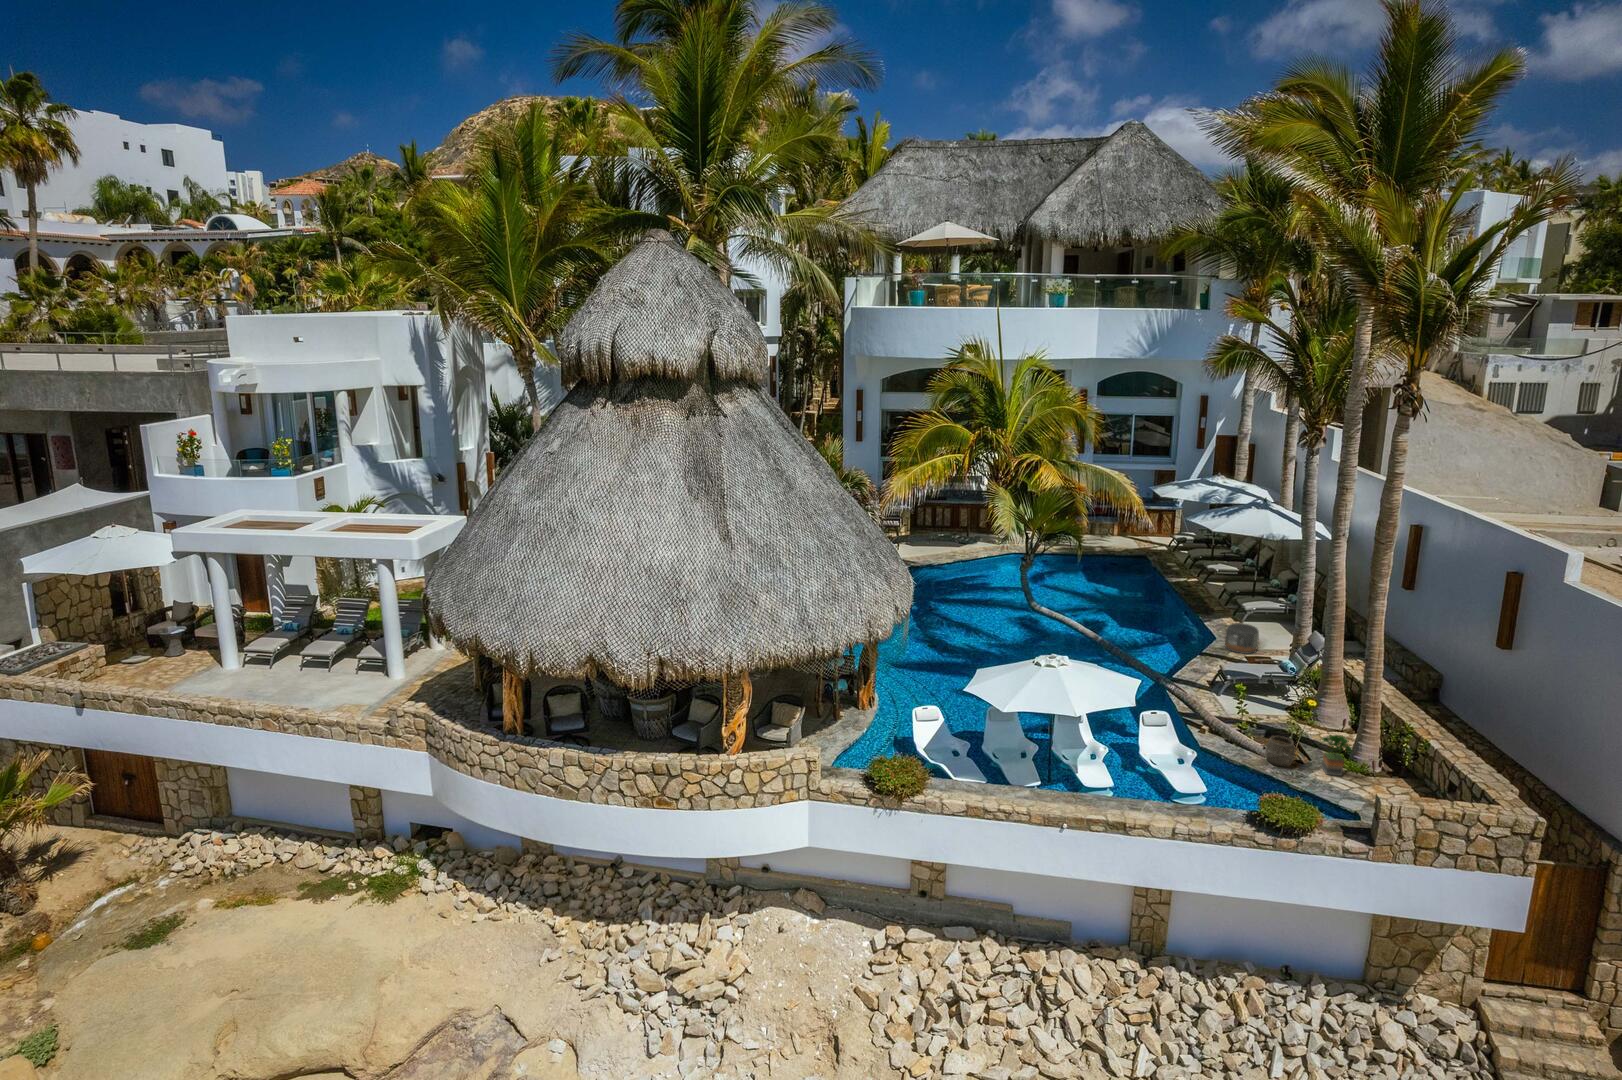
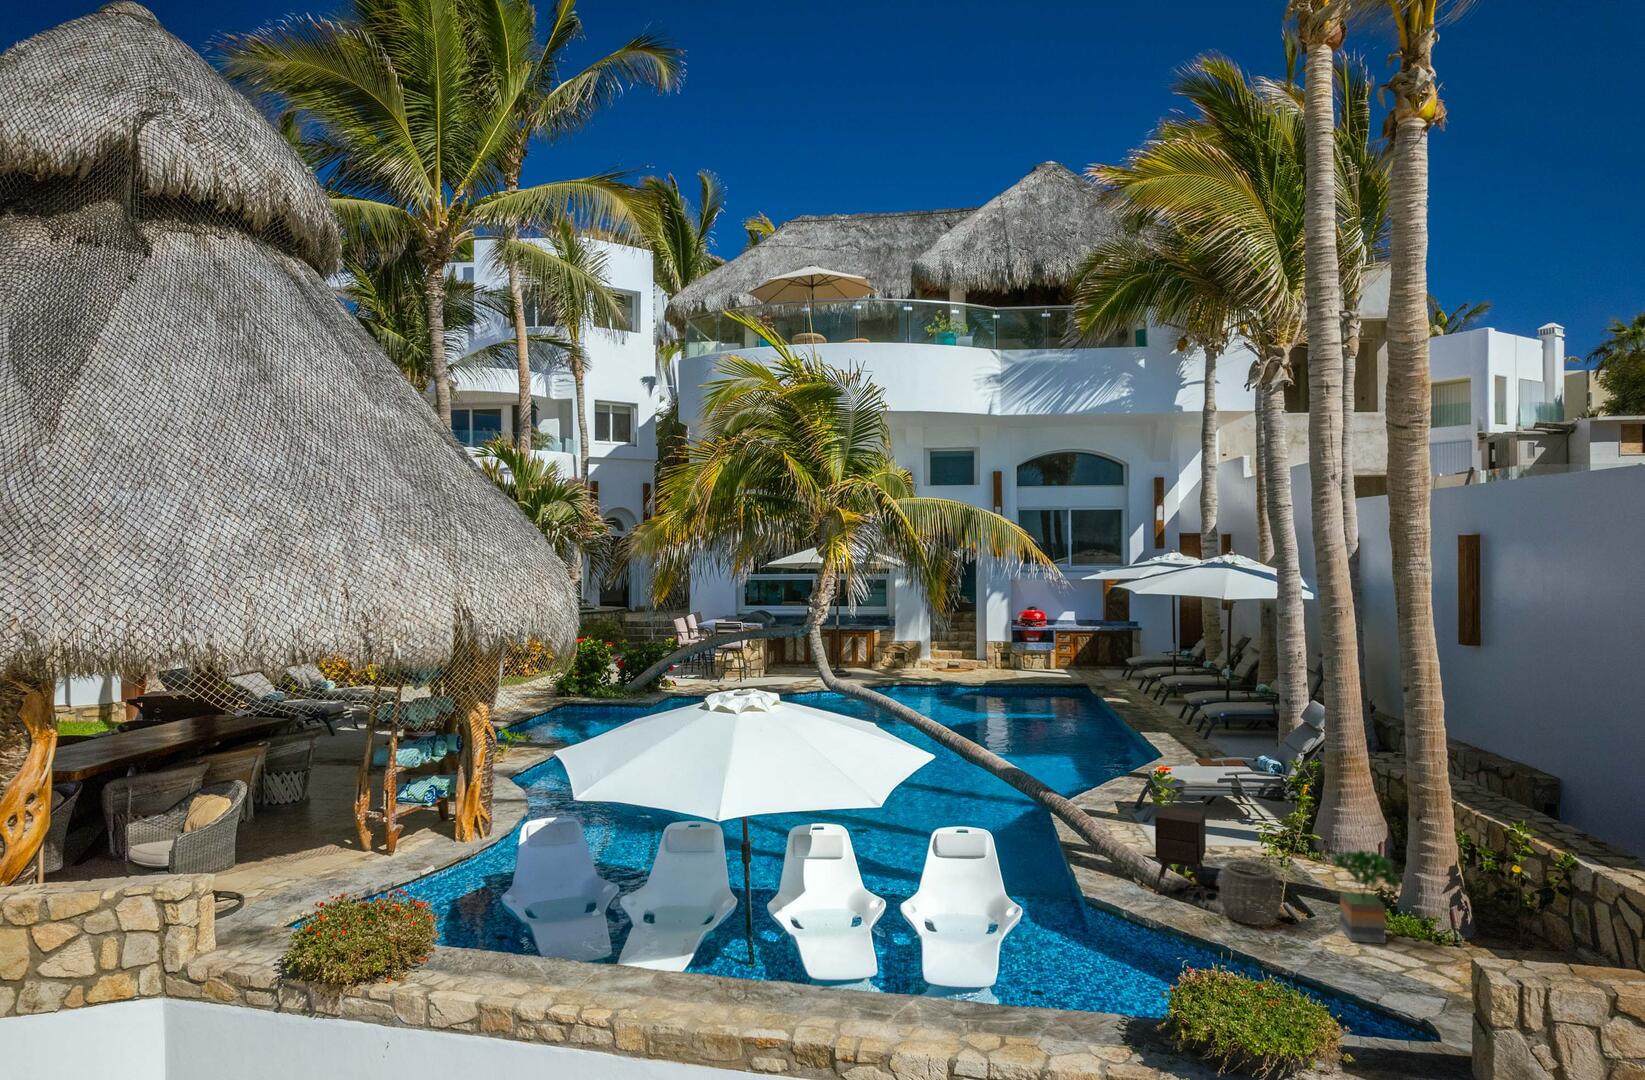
pouf: present [1225,623,1259,654] -> none [1172,711,1225,758]
side table: none [1231,706,1260,753] -> present [1154,806,1210,901]

